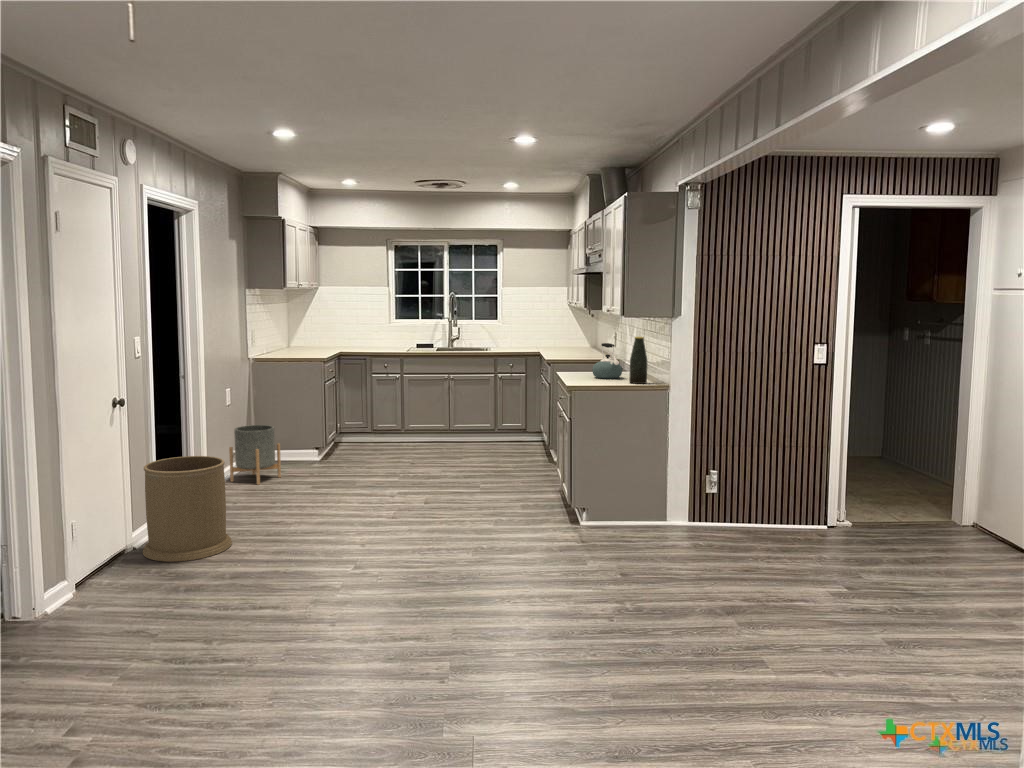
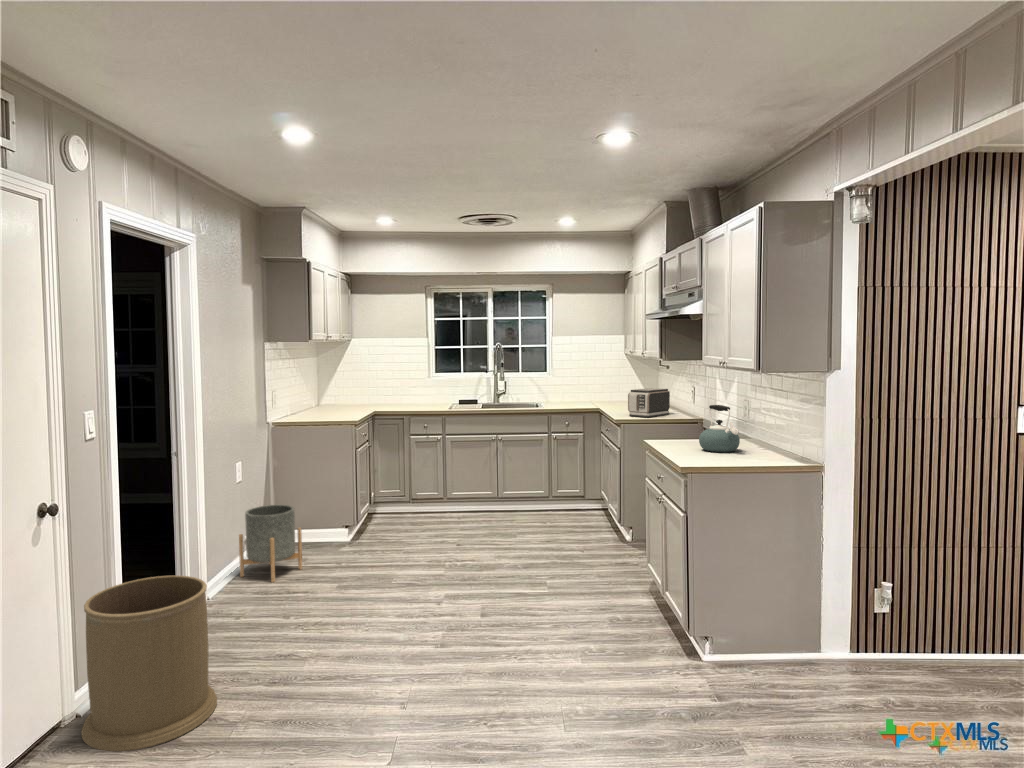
toaster: none [559,334,596,358] -> present [628,388,670,417]
bottle: present [629,337,647,384] -> none [761,398,786,462]

